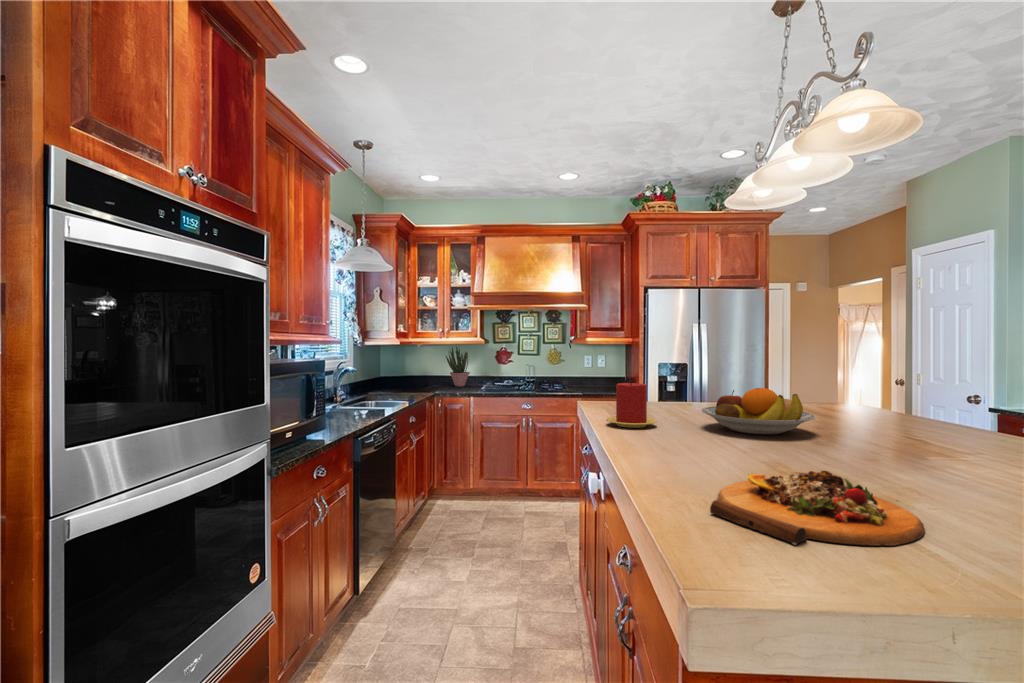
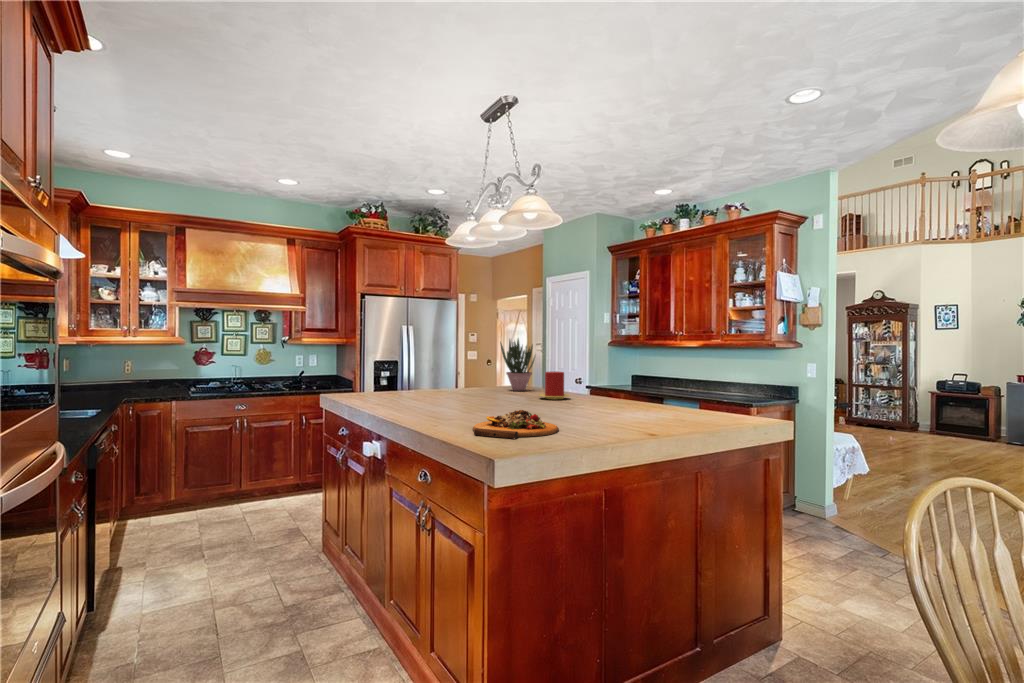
potted plant: present [446,347,470,387] -> present [500,339,535,391]
candle: present [606,383,657,428] -> present [539,371,570,399]
fruit bowl: present [702,388,815,435] -> none [437,375,504,404]

